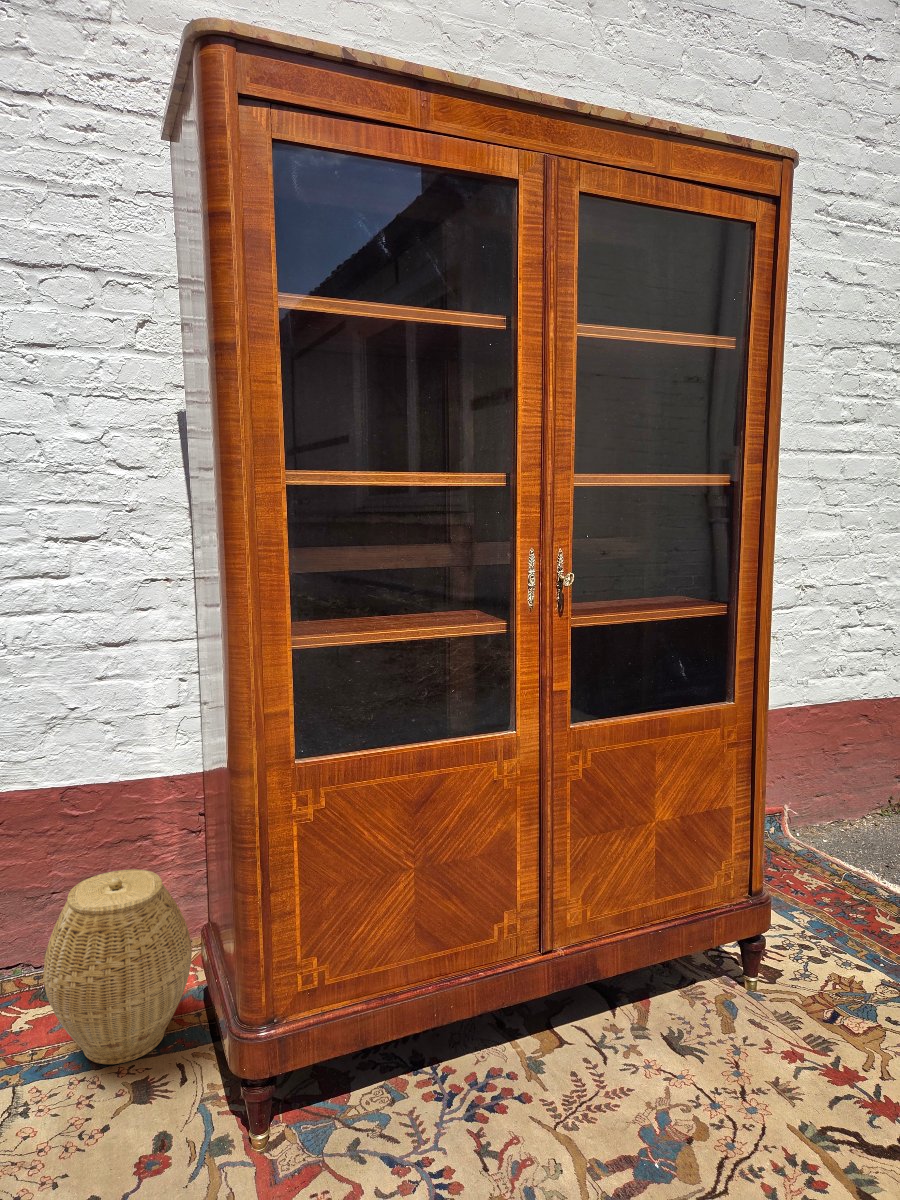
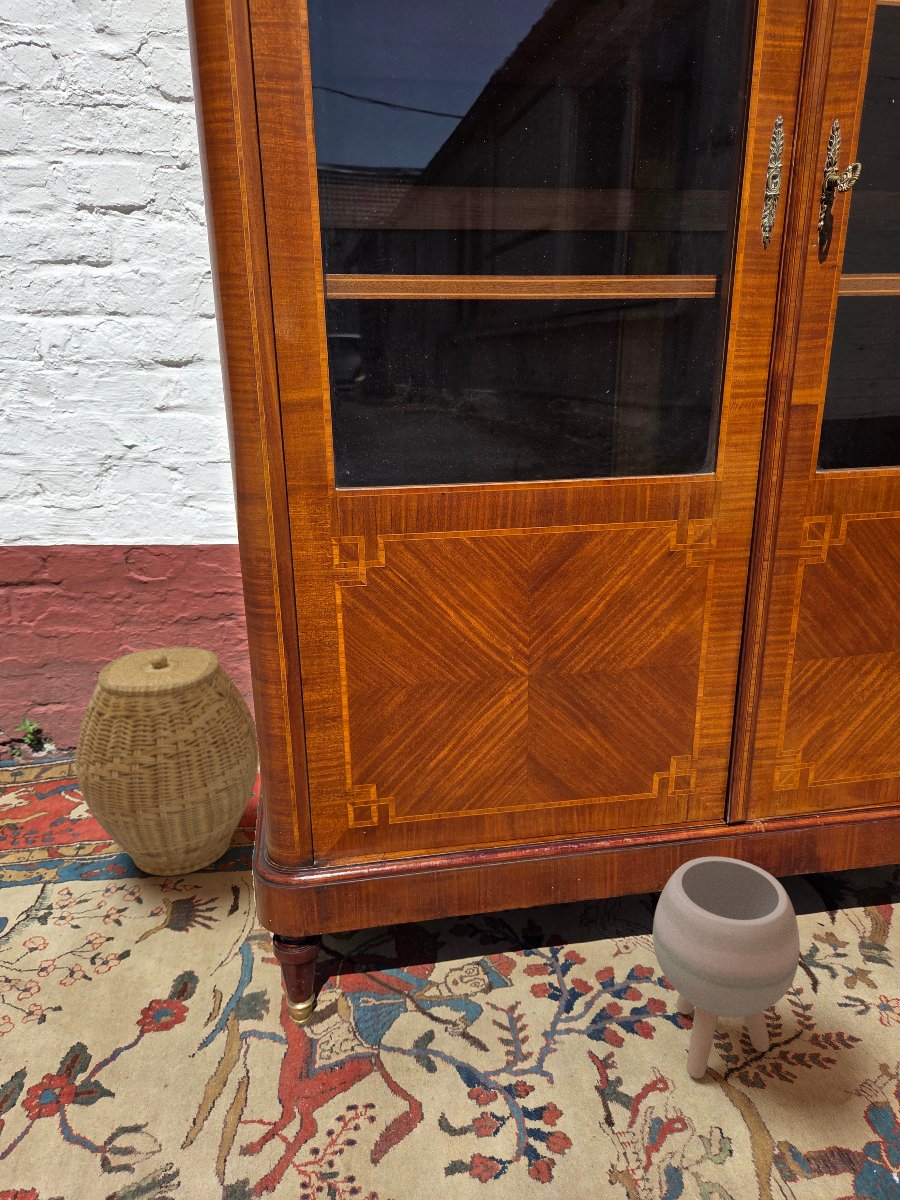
planter: none [502,977,591,1132] -> present [653,857,800,1078]

